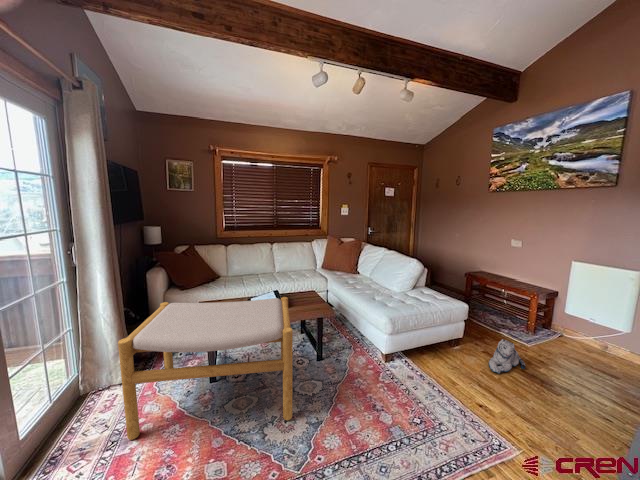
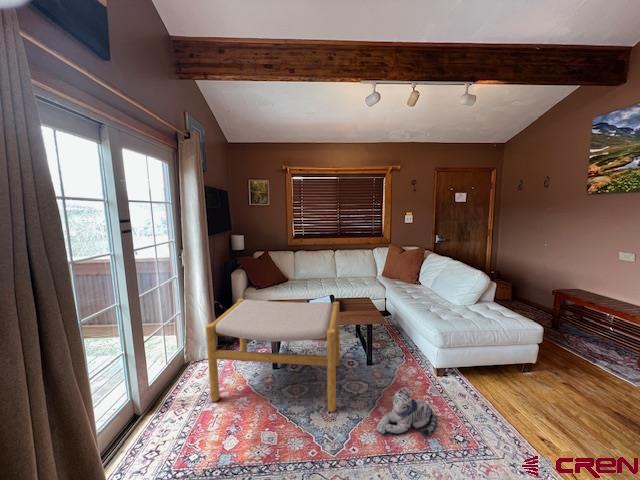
plush toy: present [489,339,525,374] -> present [376,390,436,435]

